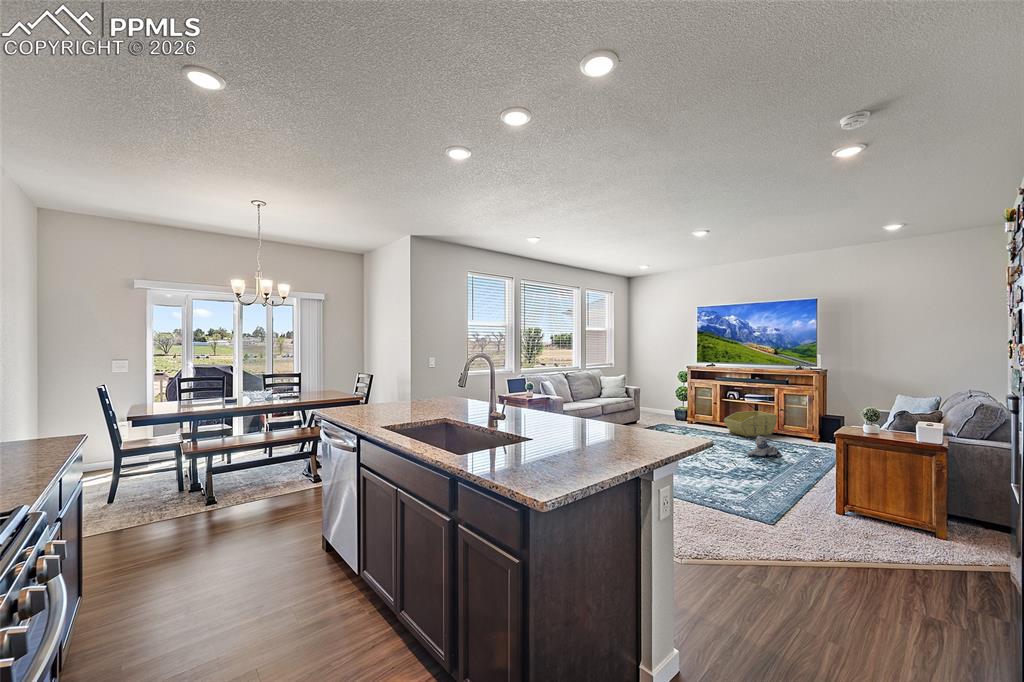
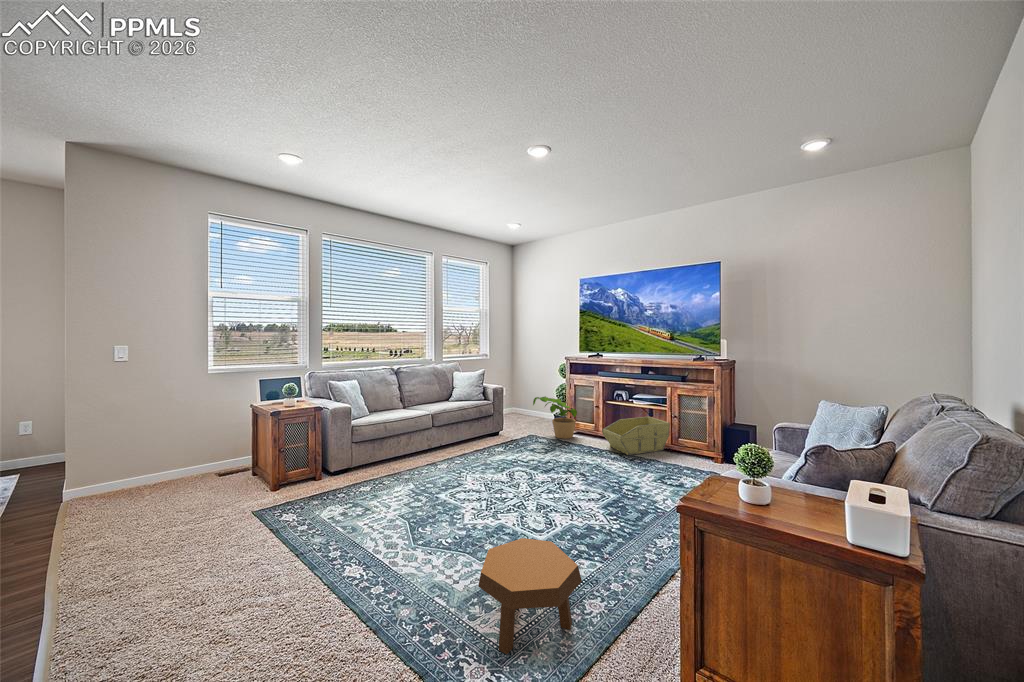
potted plant: none [667,395,700,427] -> present [533,396,577,439]
plush toy: present [747,436,782,457] -> none [608,465,660,499]
footstool: none [708,459,766,504] -> present [478,538,582,654]

